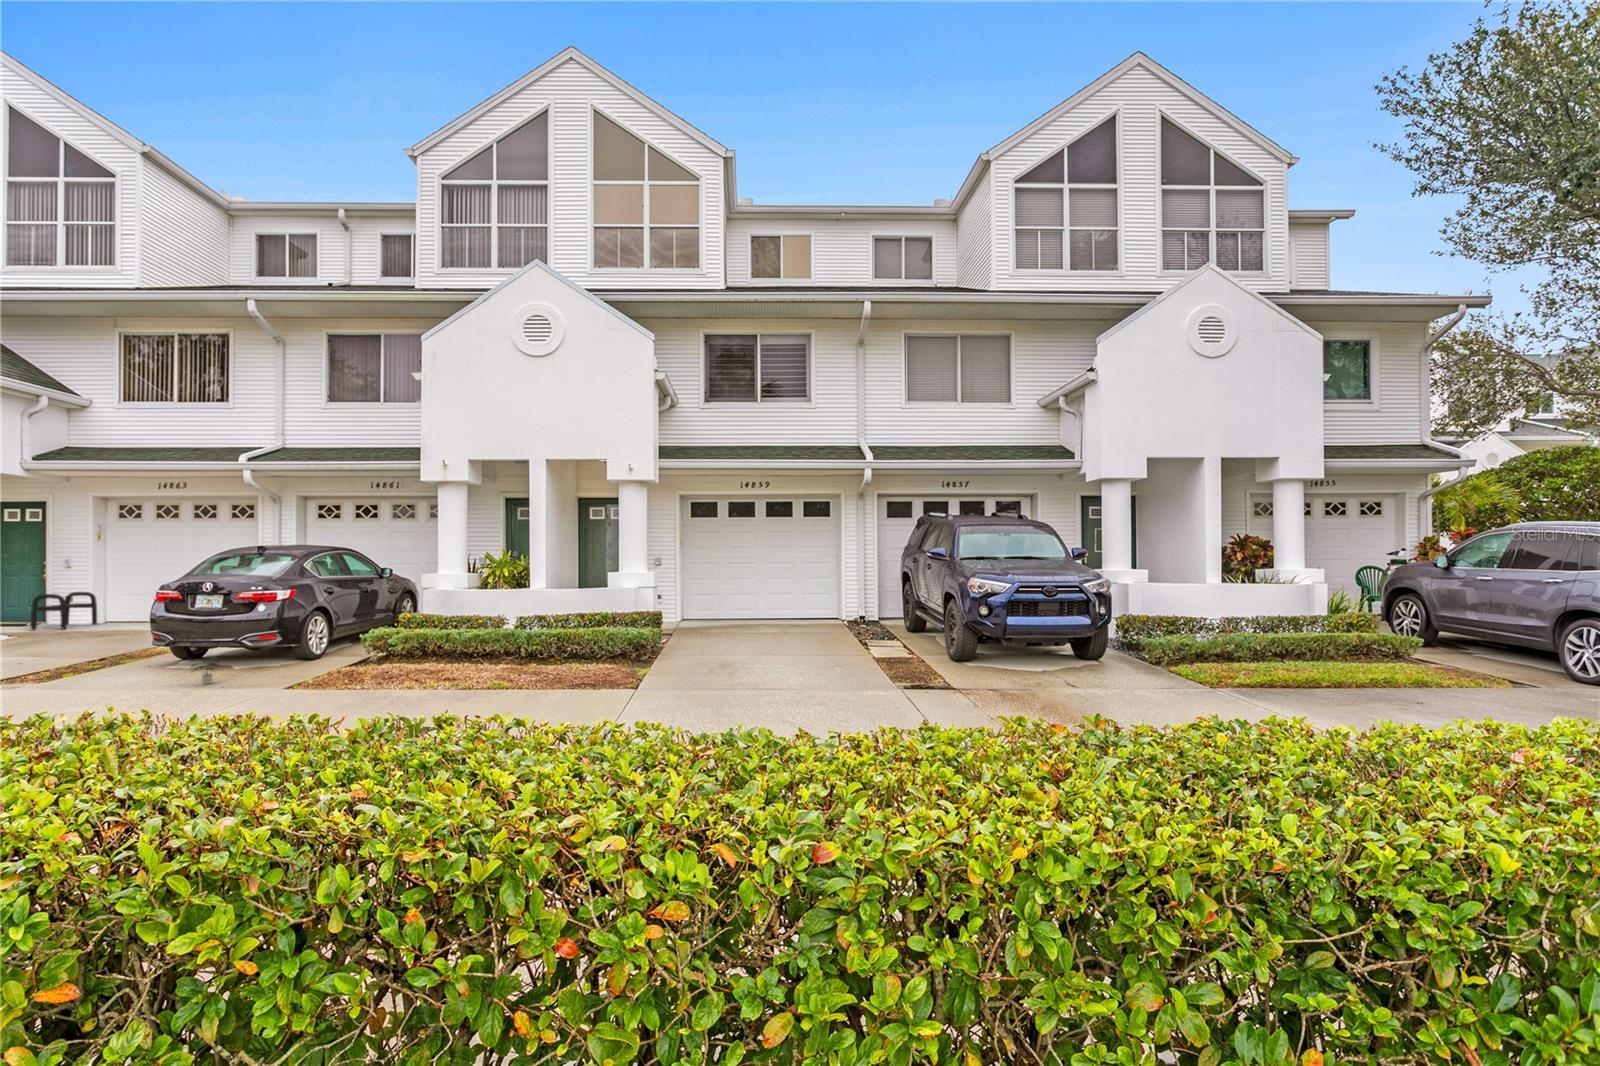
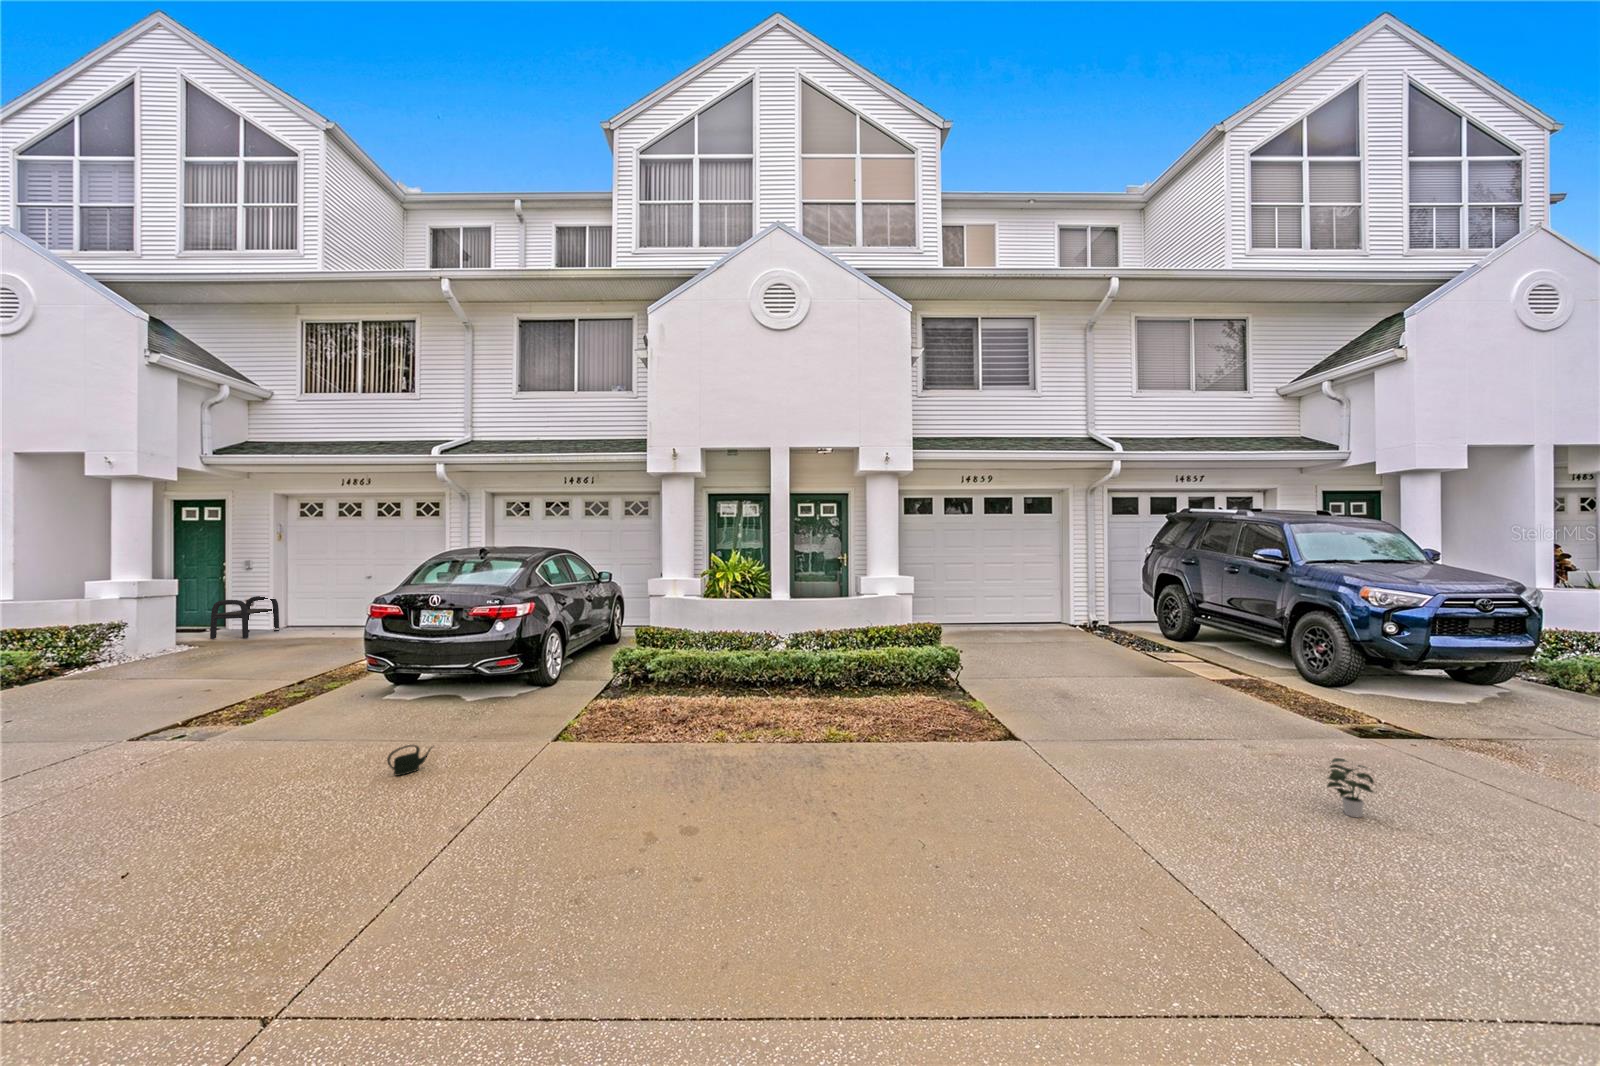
potted plant: present [192,656,219,684] -> present [1327,758,1374,818]
watering can: none [144,682,182,702] -> present [387,745,433,776]

